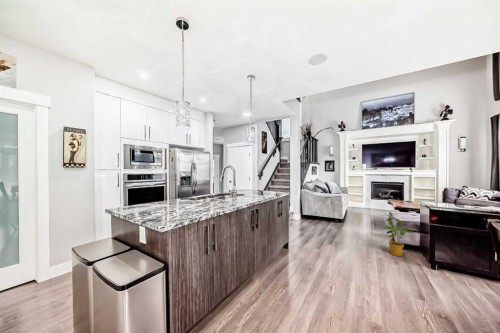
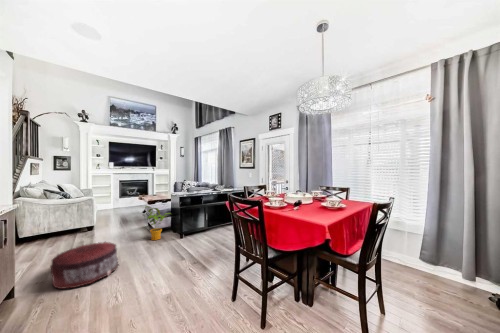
pouf: none [304,234,348,269] -> present [50,242,119,289]

